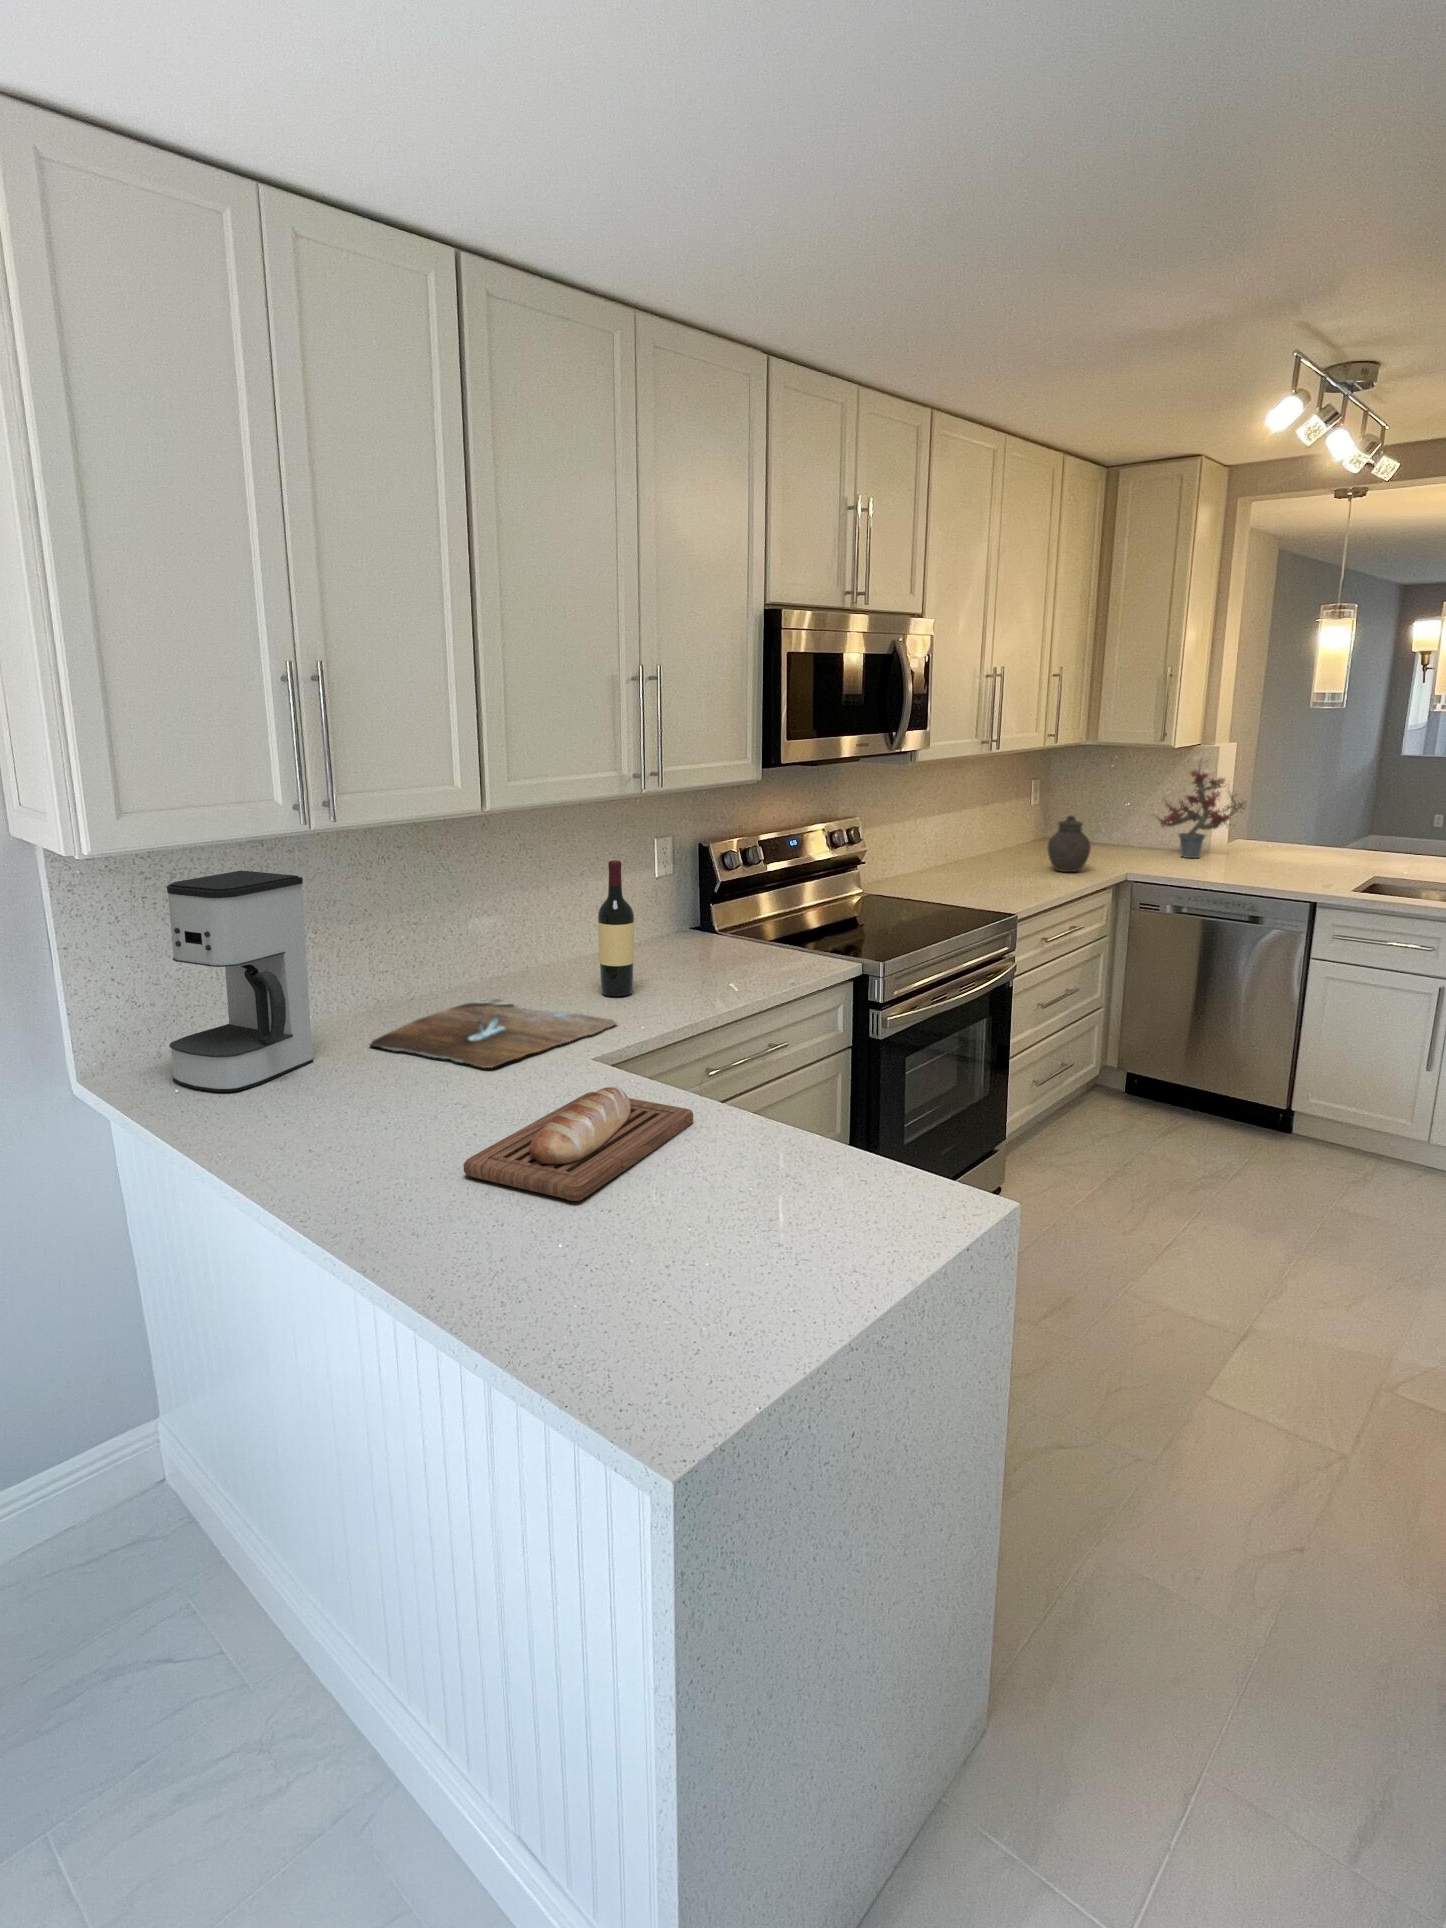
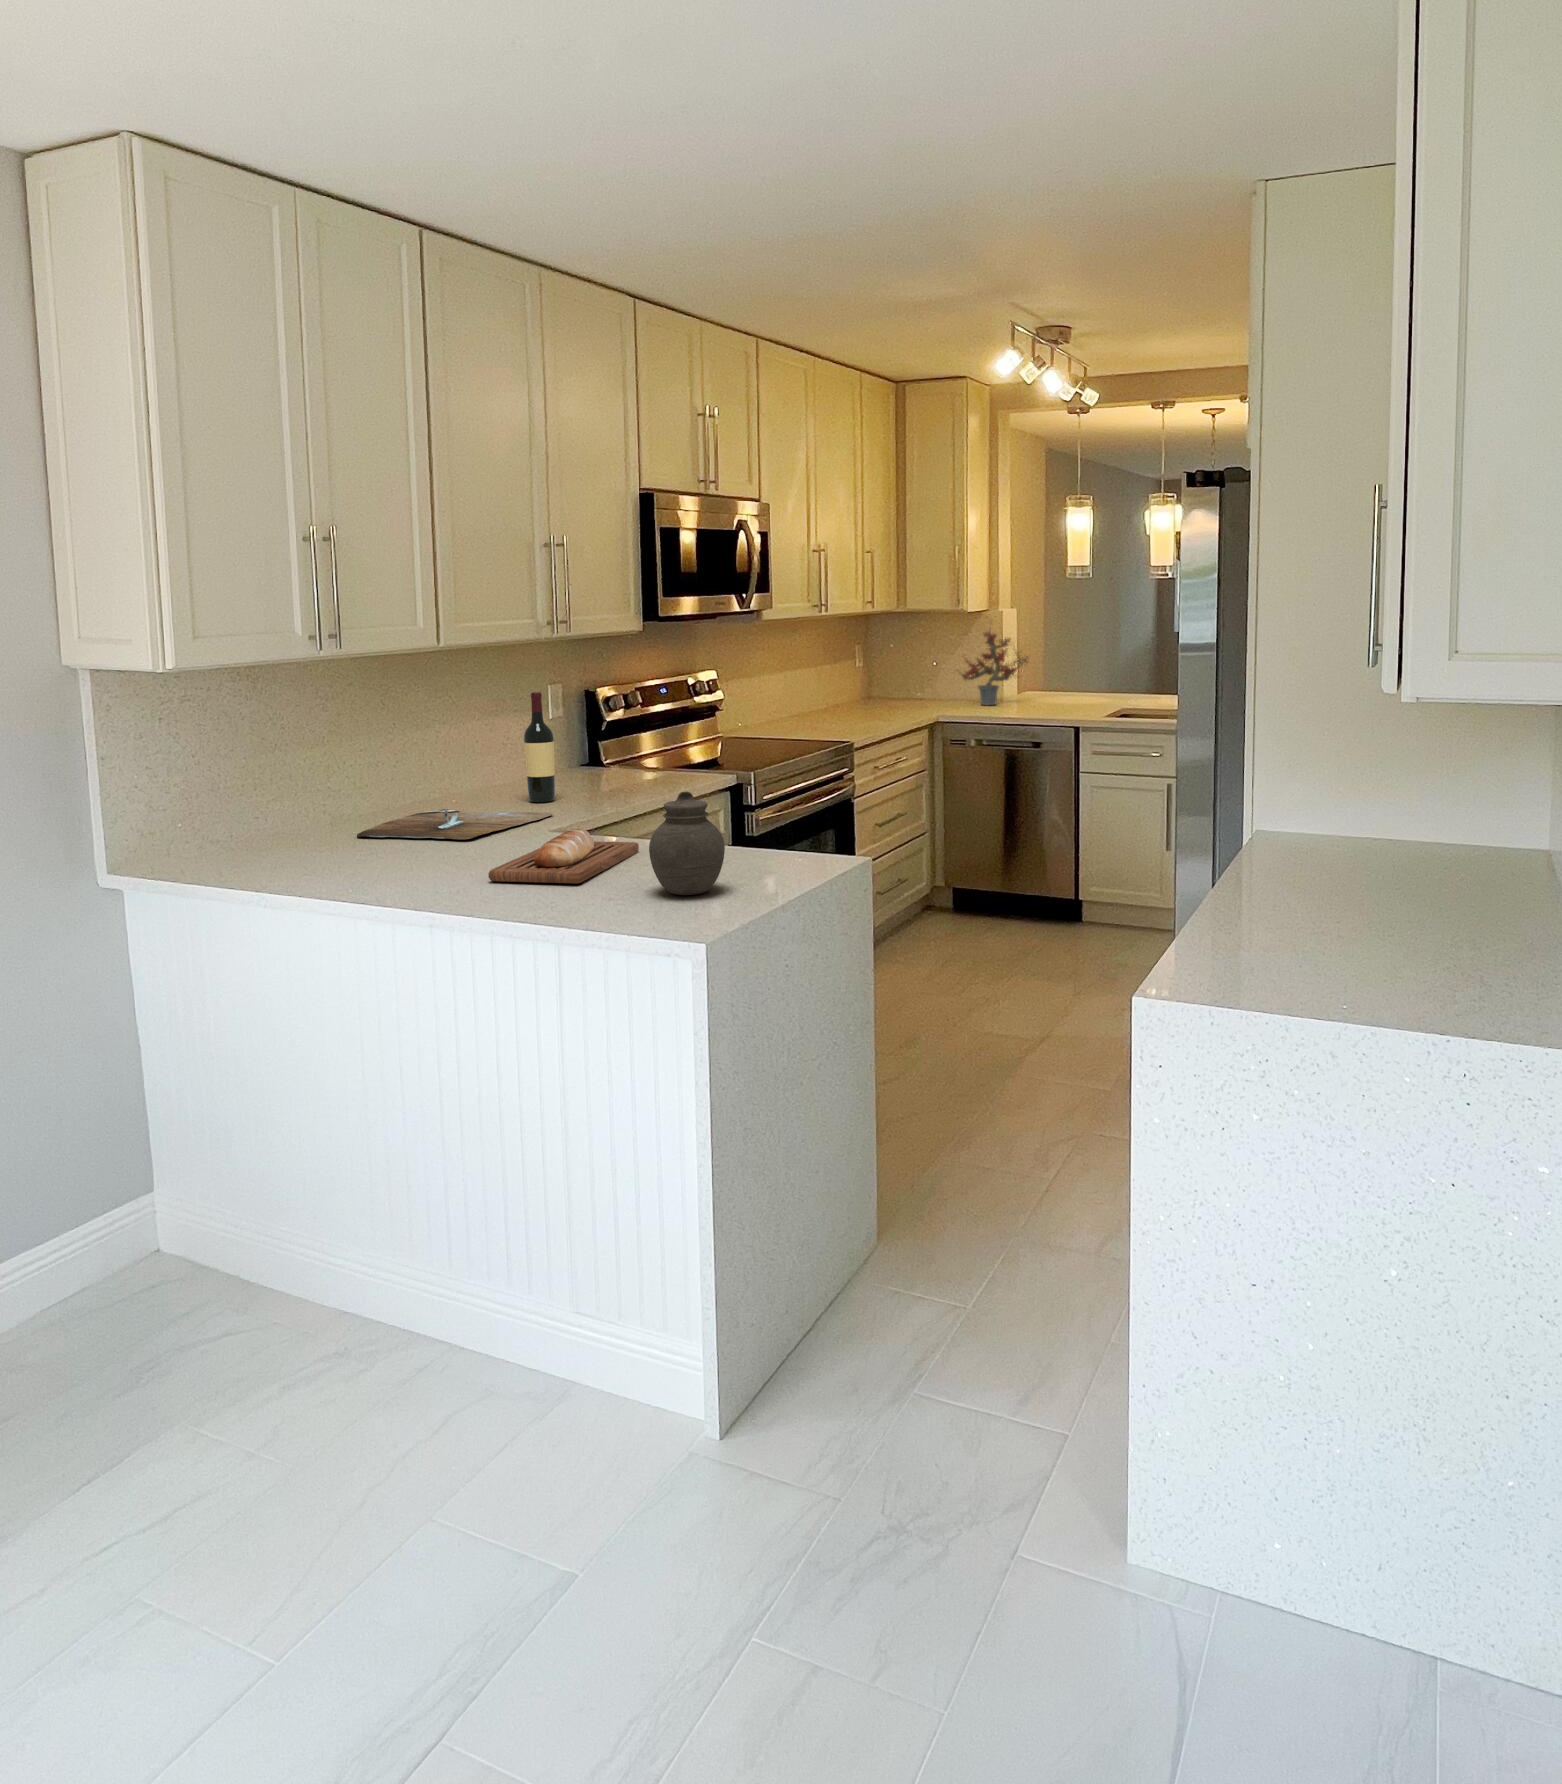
jar: present [1048,816,1091,872] -> present [649,791,725,895]
coffee maker: present [167,870,313,1092] -> none [202,697,317,864]

